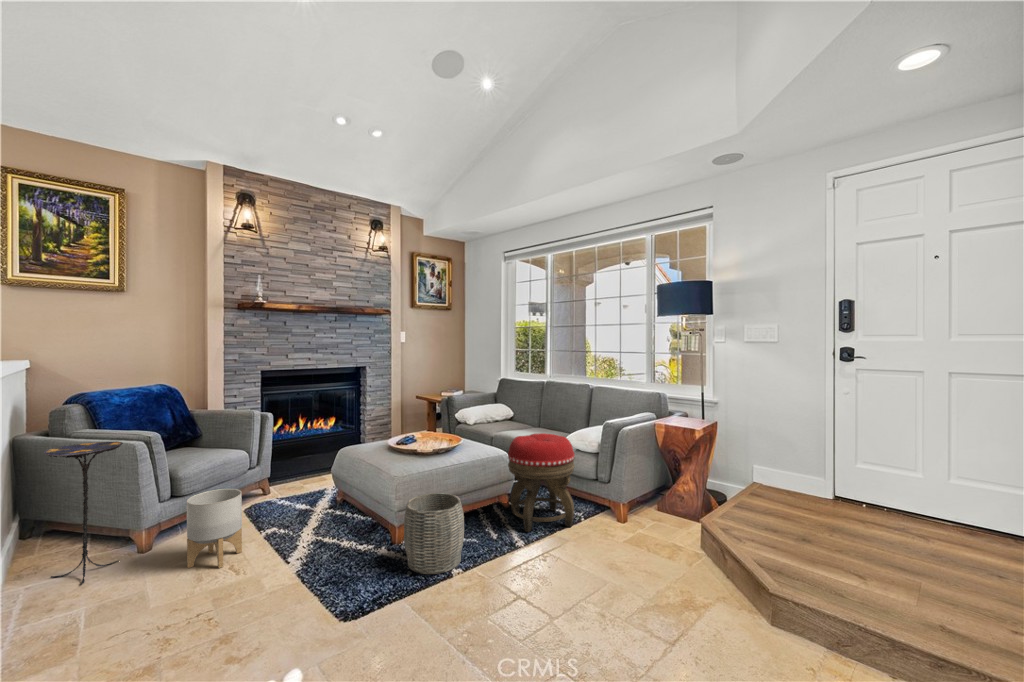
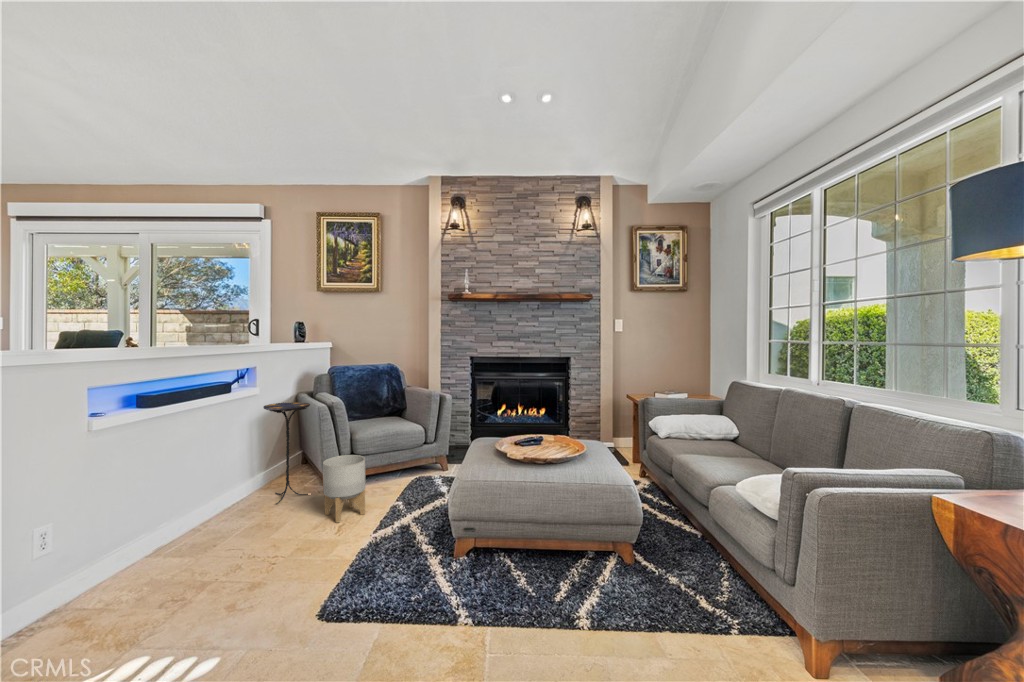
footstool: present [508,433,575,532] -> none [600,464,707,631]
woven basket: present [404,493,464,574] -> none [427,510,499,615]

